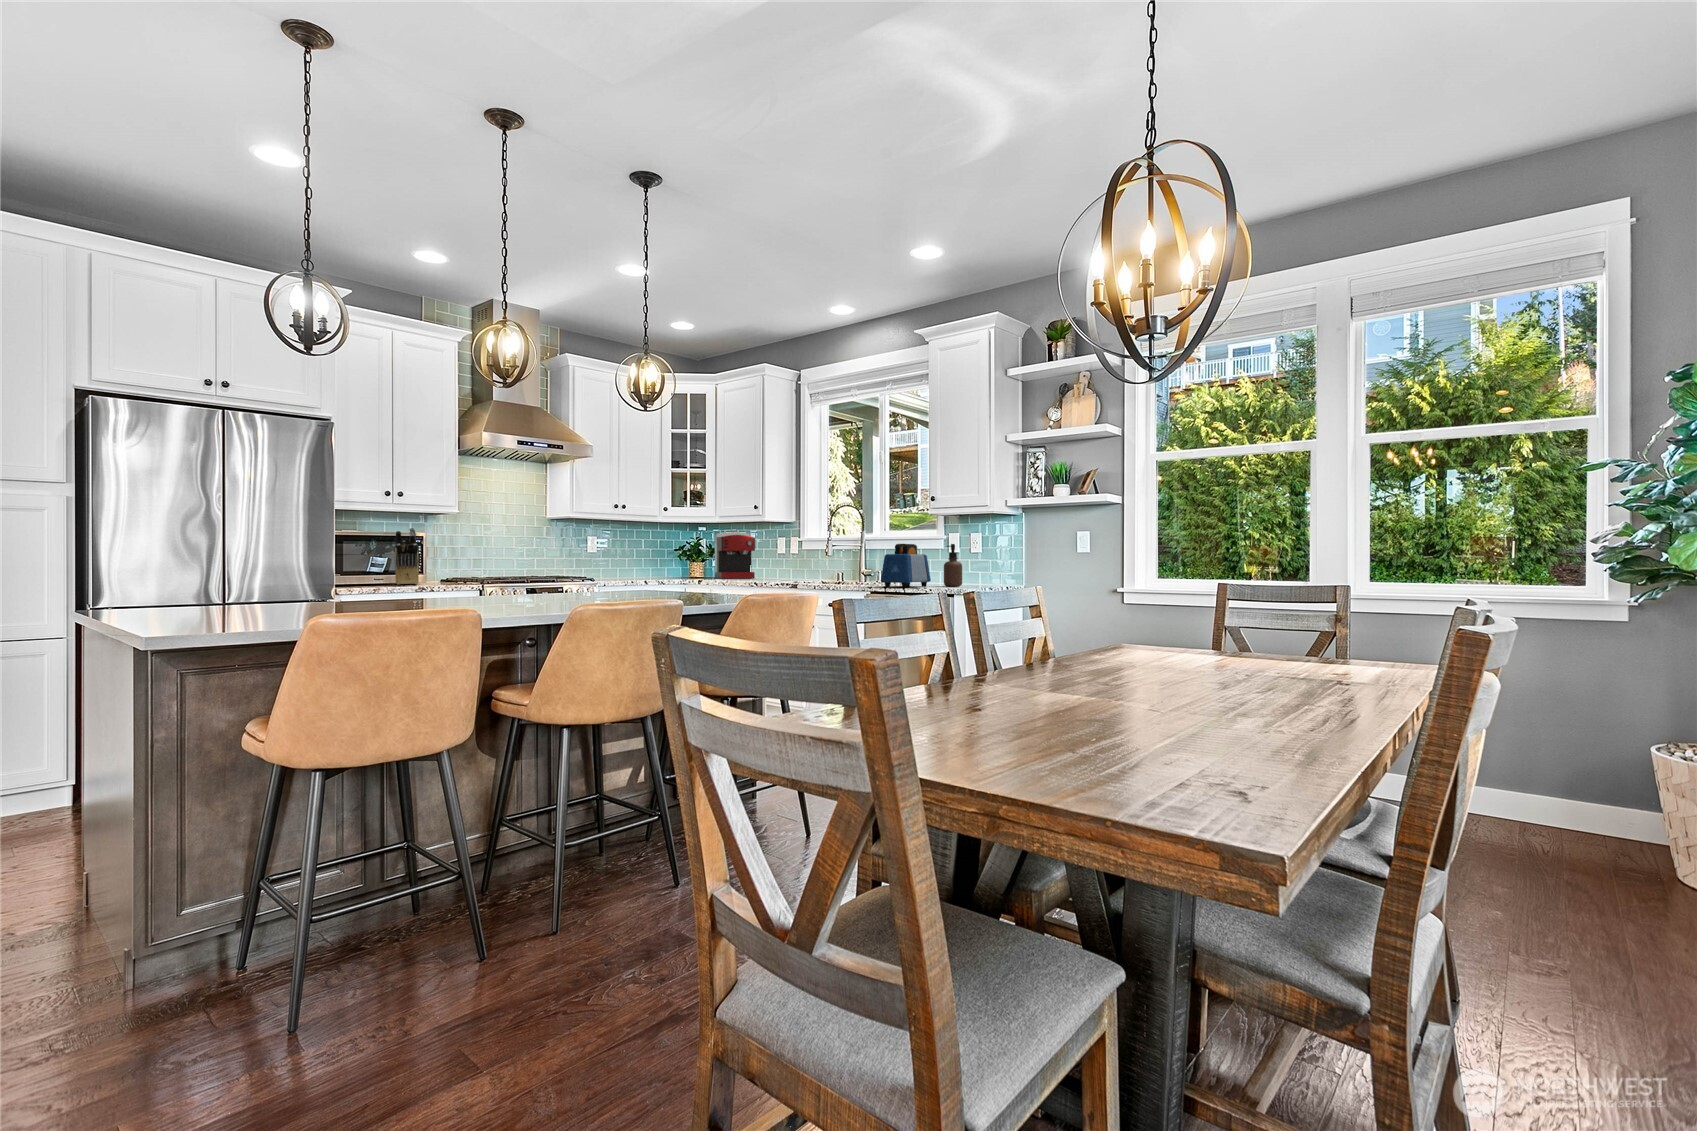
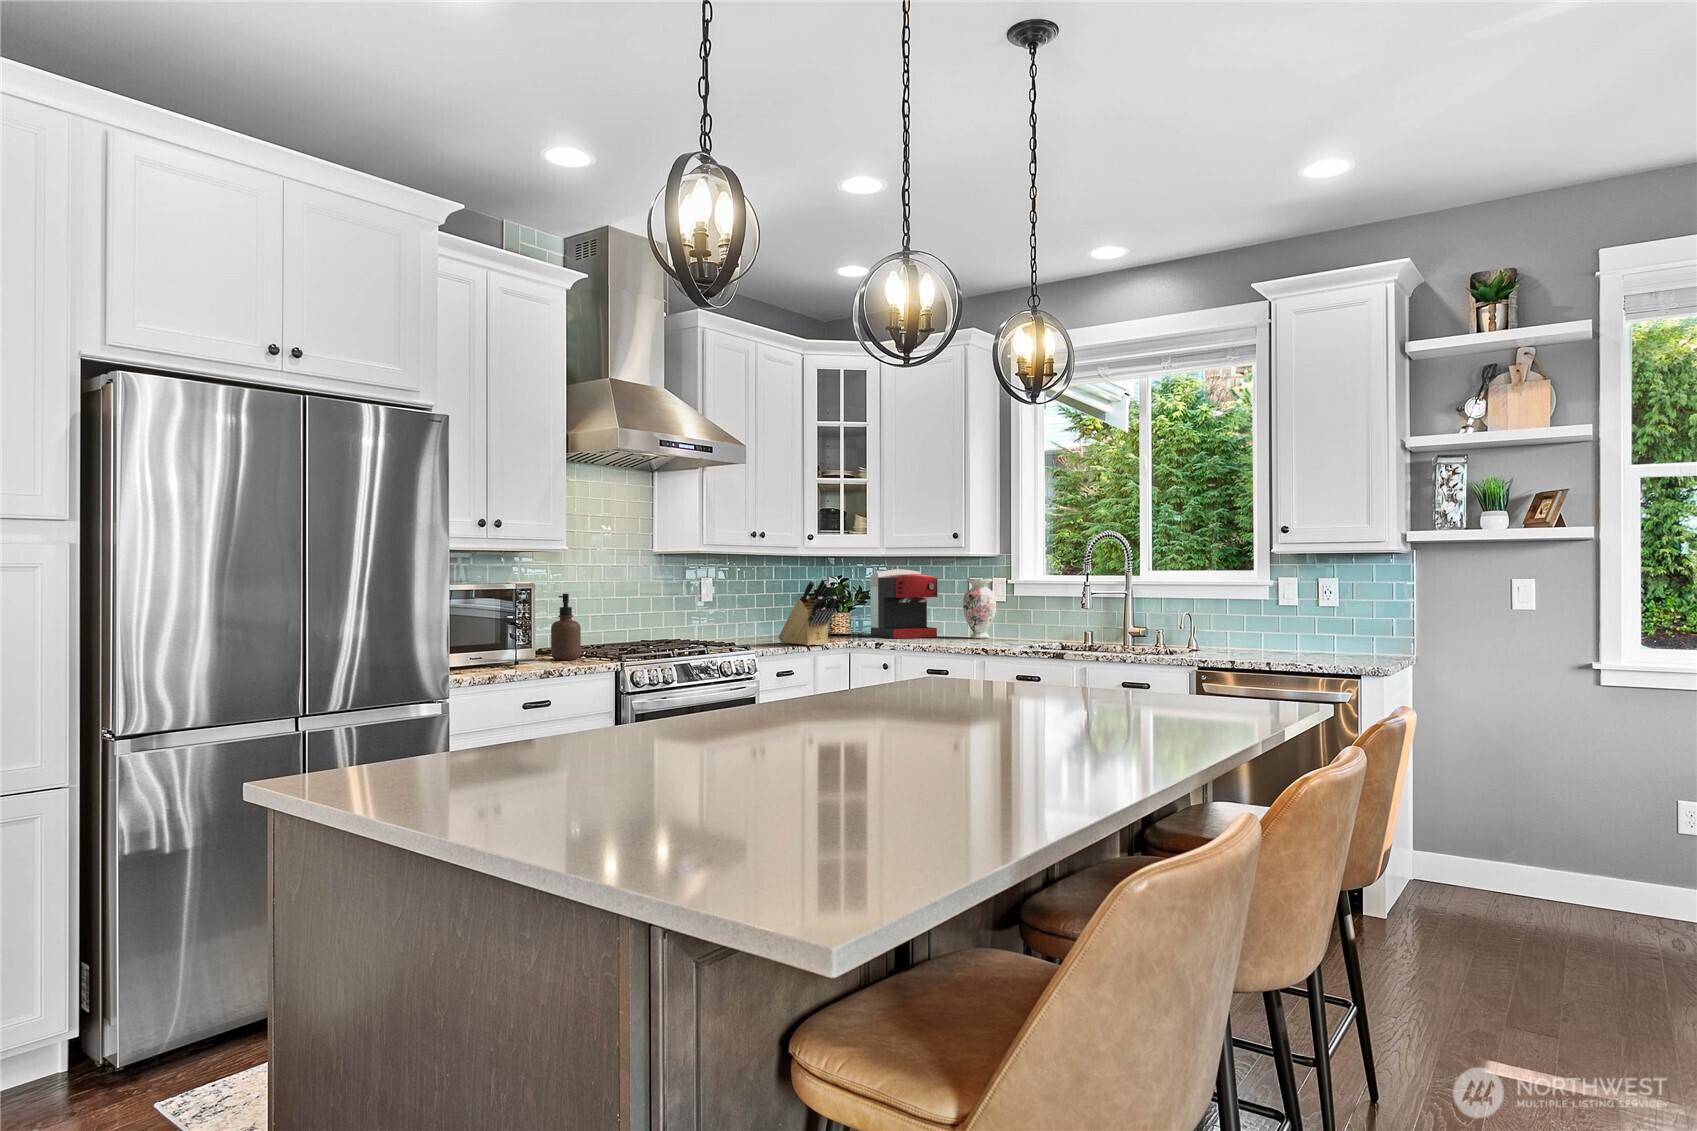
knife block: present [395,528,419,585] -> present [779,577,837,646]
vase: none [771,538,794,579] -> present [963,579,996,638]
toaster: present [881,544,931,587] -> none [1225,595,1281,661]
soap dispenser: present [944,544,962,587] -> present [551,594,581,660]

